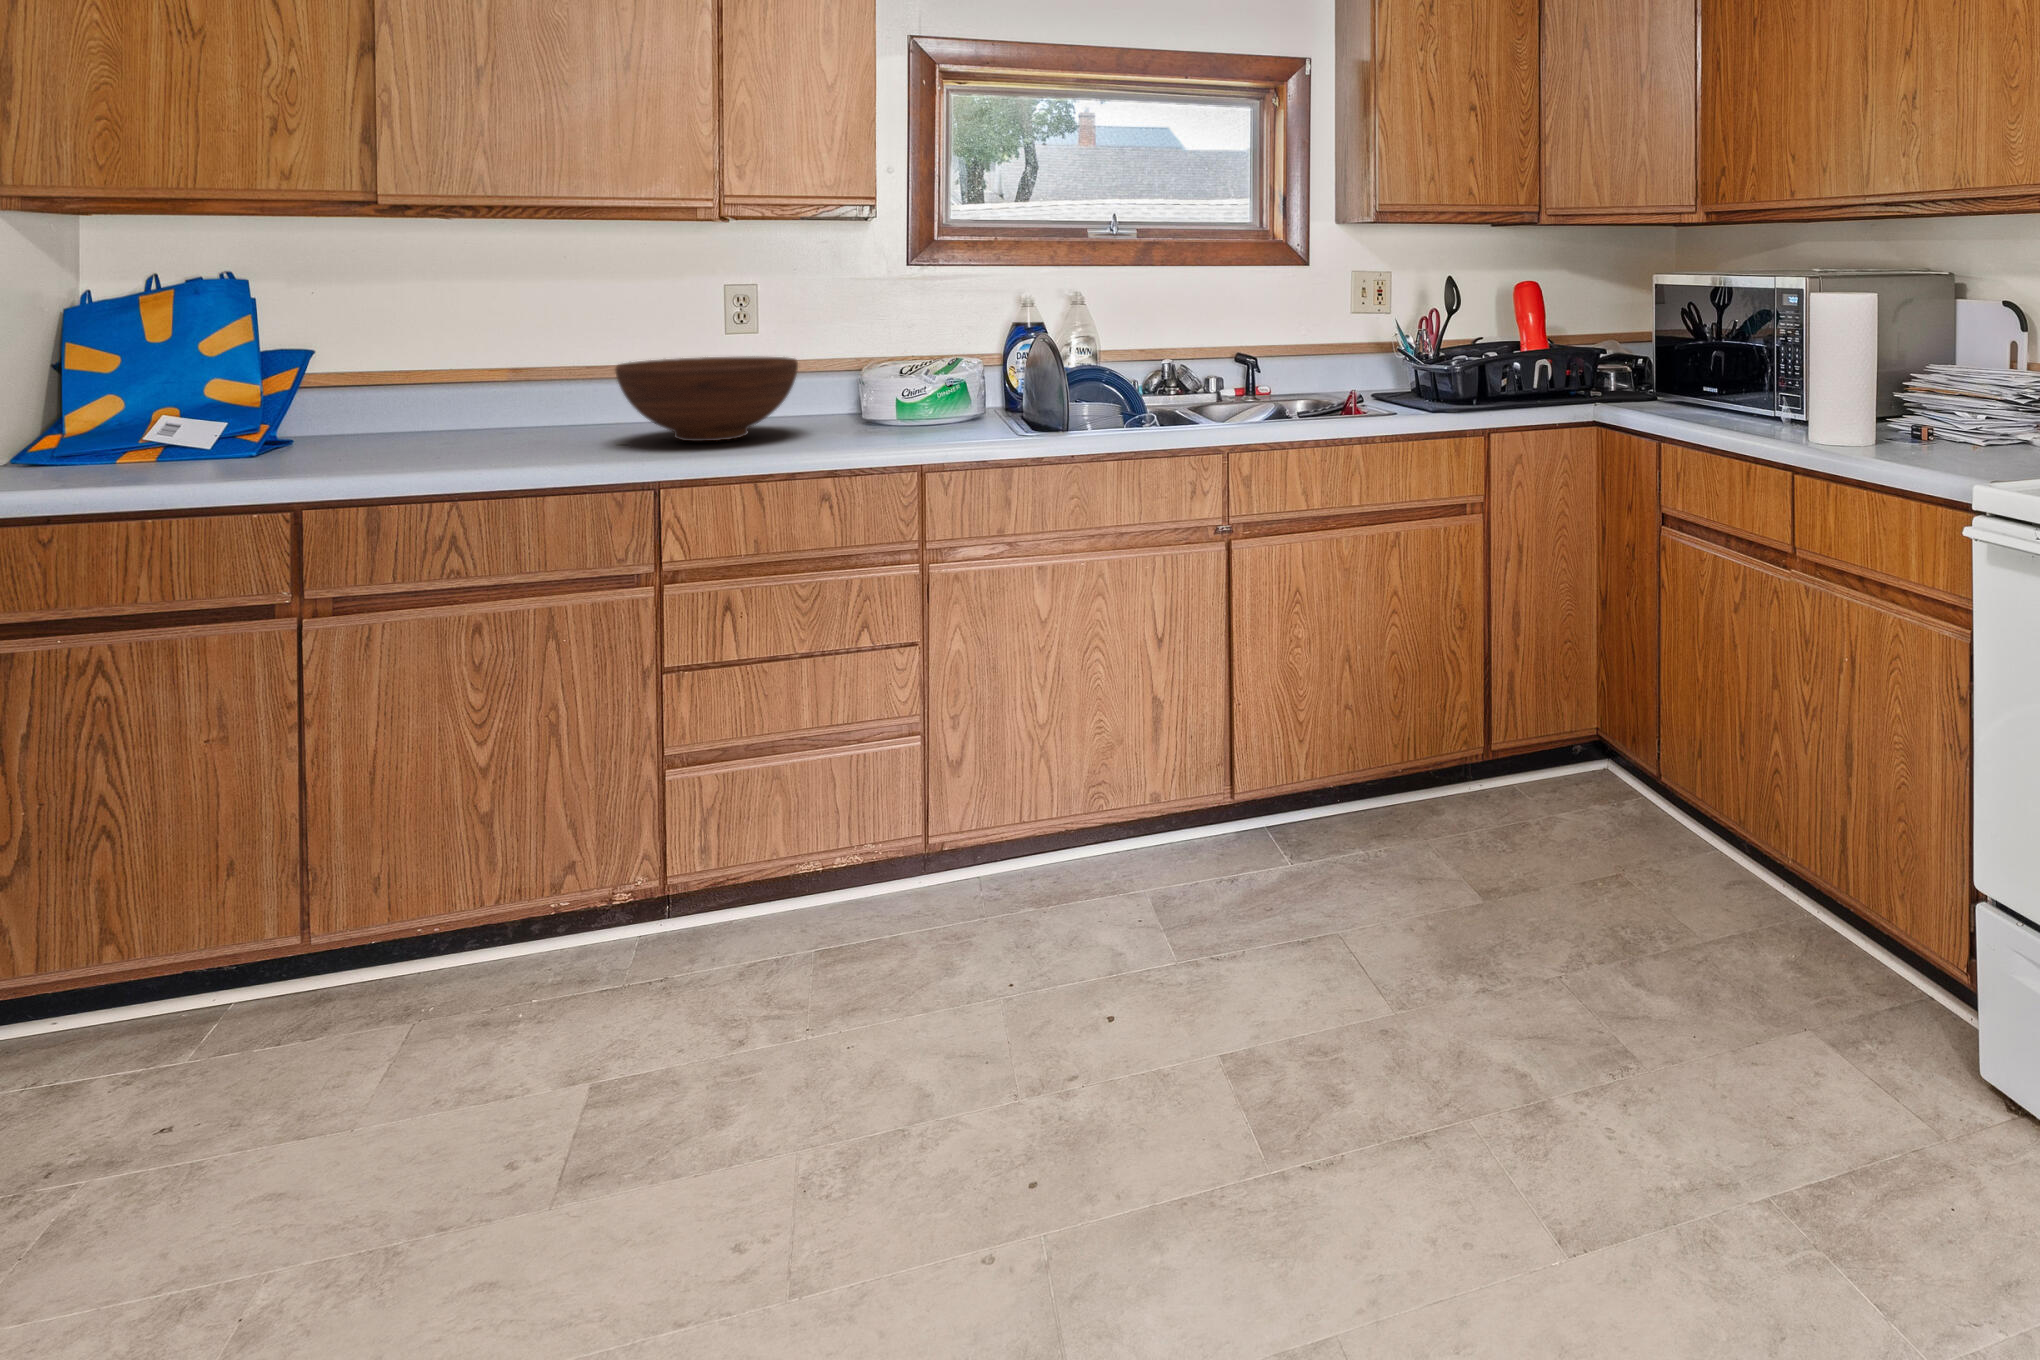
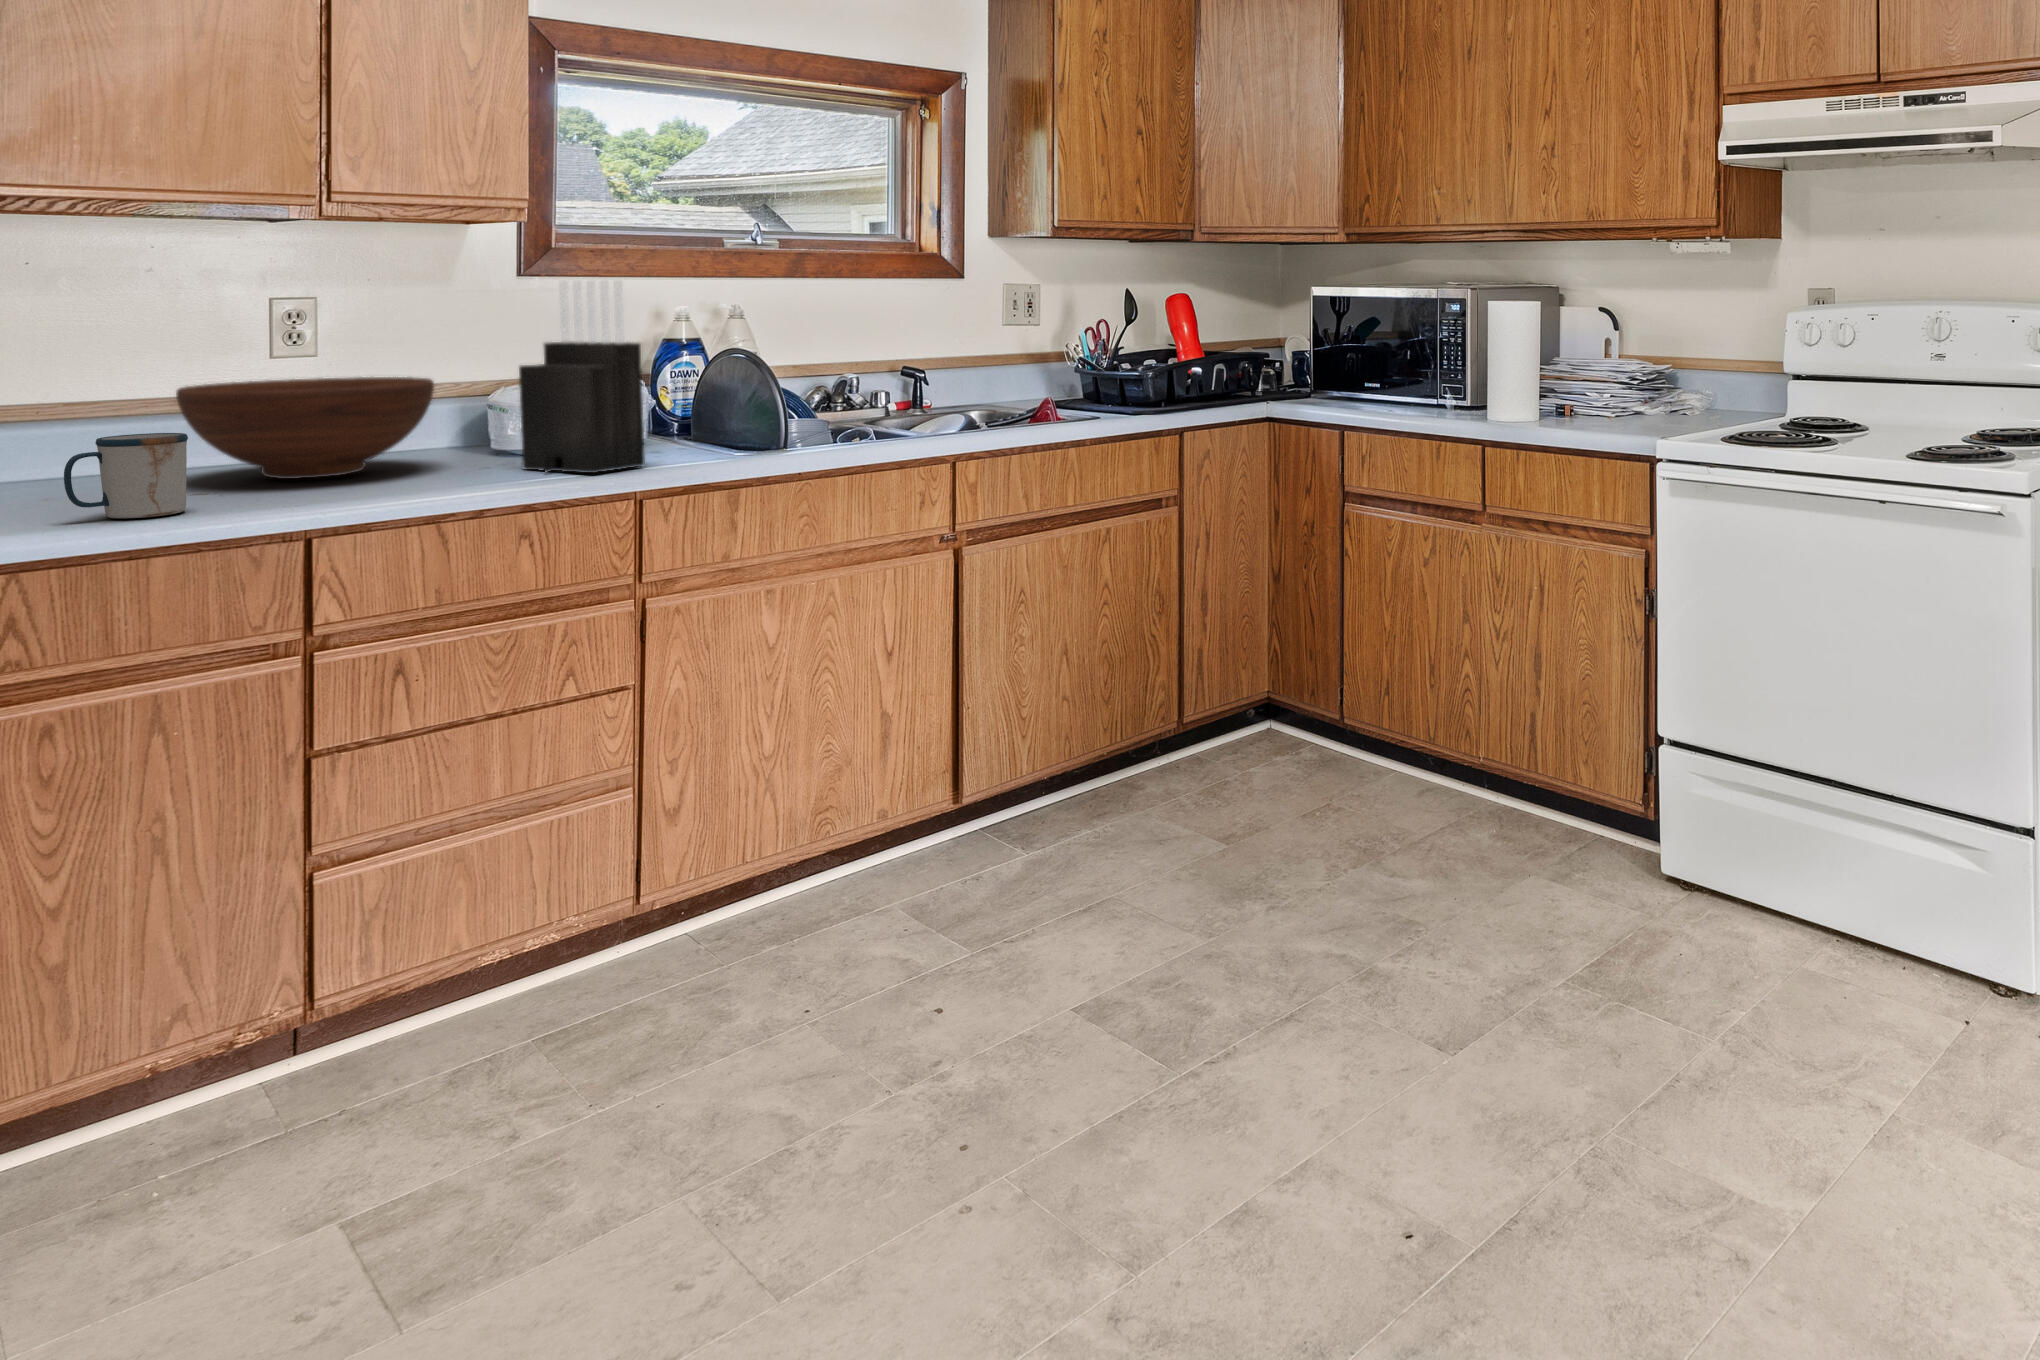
knife block: none [848,274,937,450] -> present [519,280,645,473]
mug: none [502,402,586,469] -> present [64,433,188,518]

